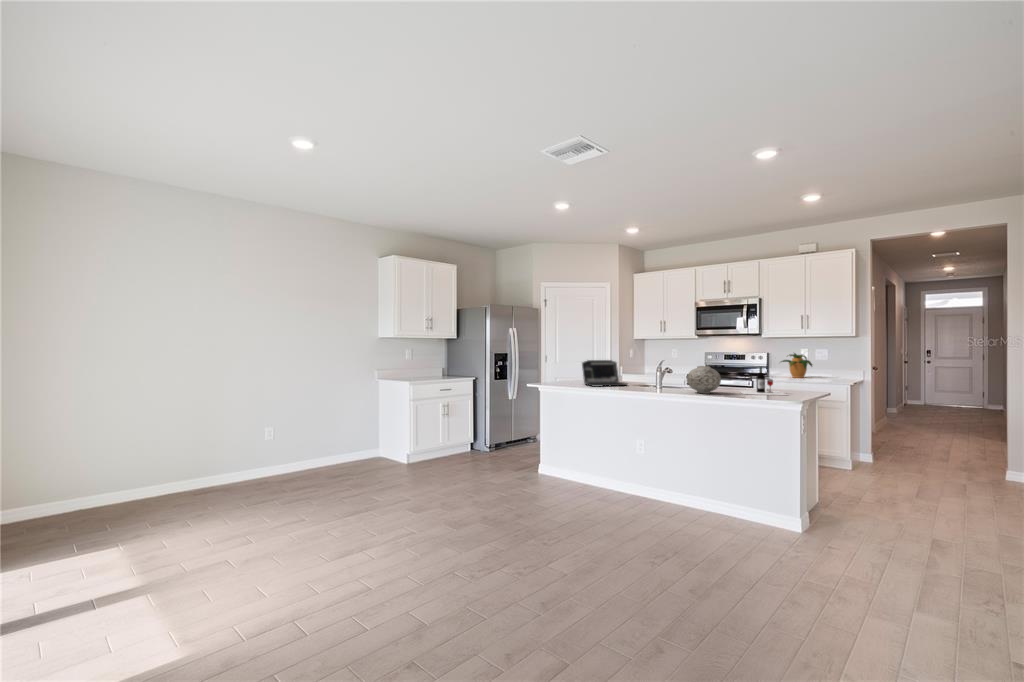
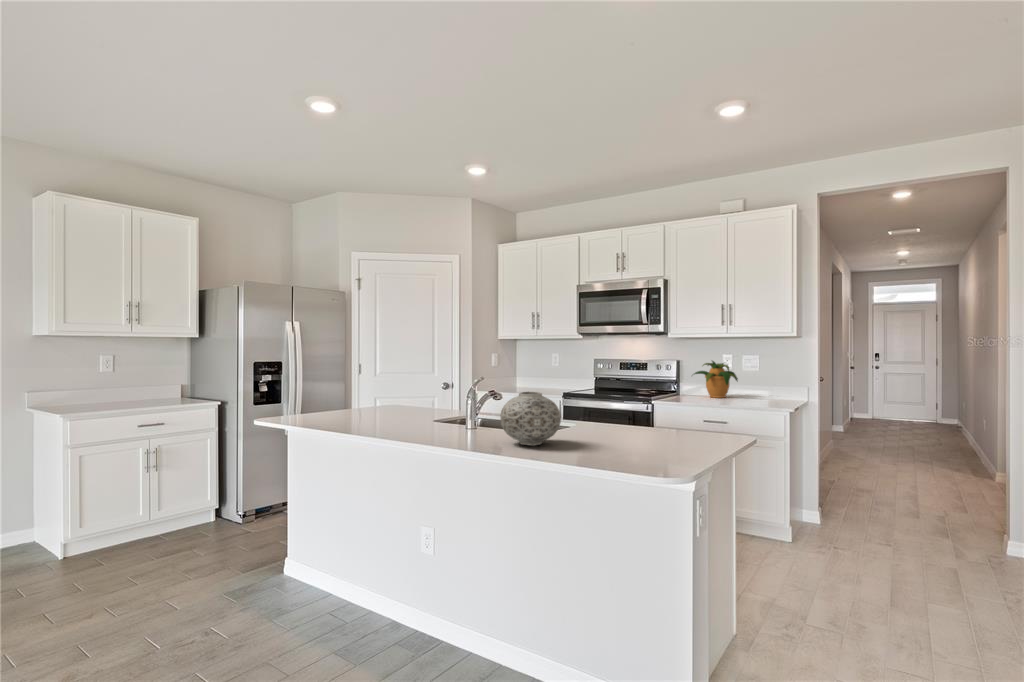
laptop: present [582,360,627,387] -> none [352,376,427,426]
wine bottle: present [740,367,787,395] -> none [600,393,680,449]

